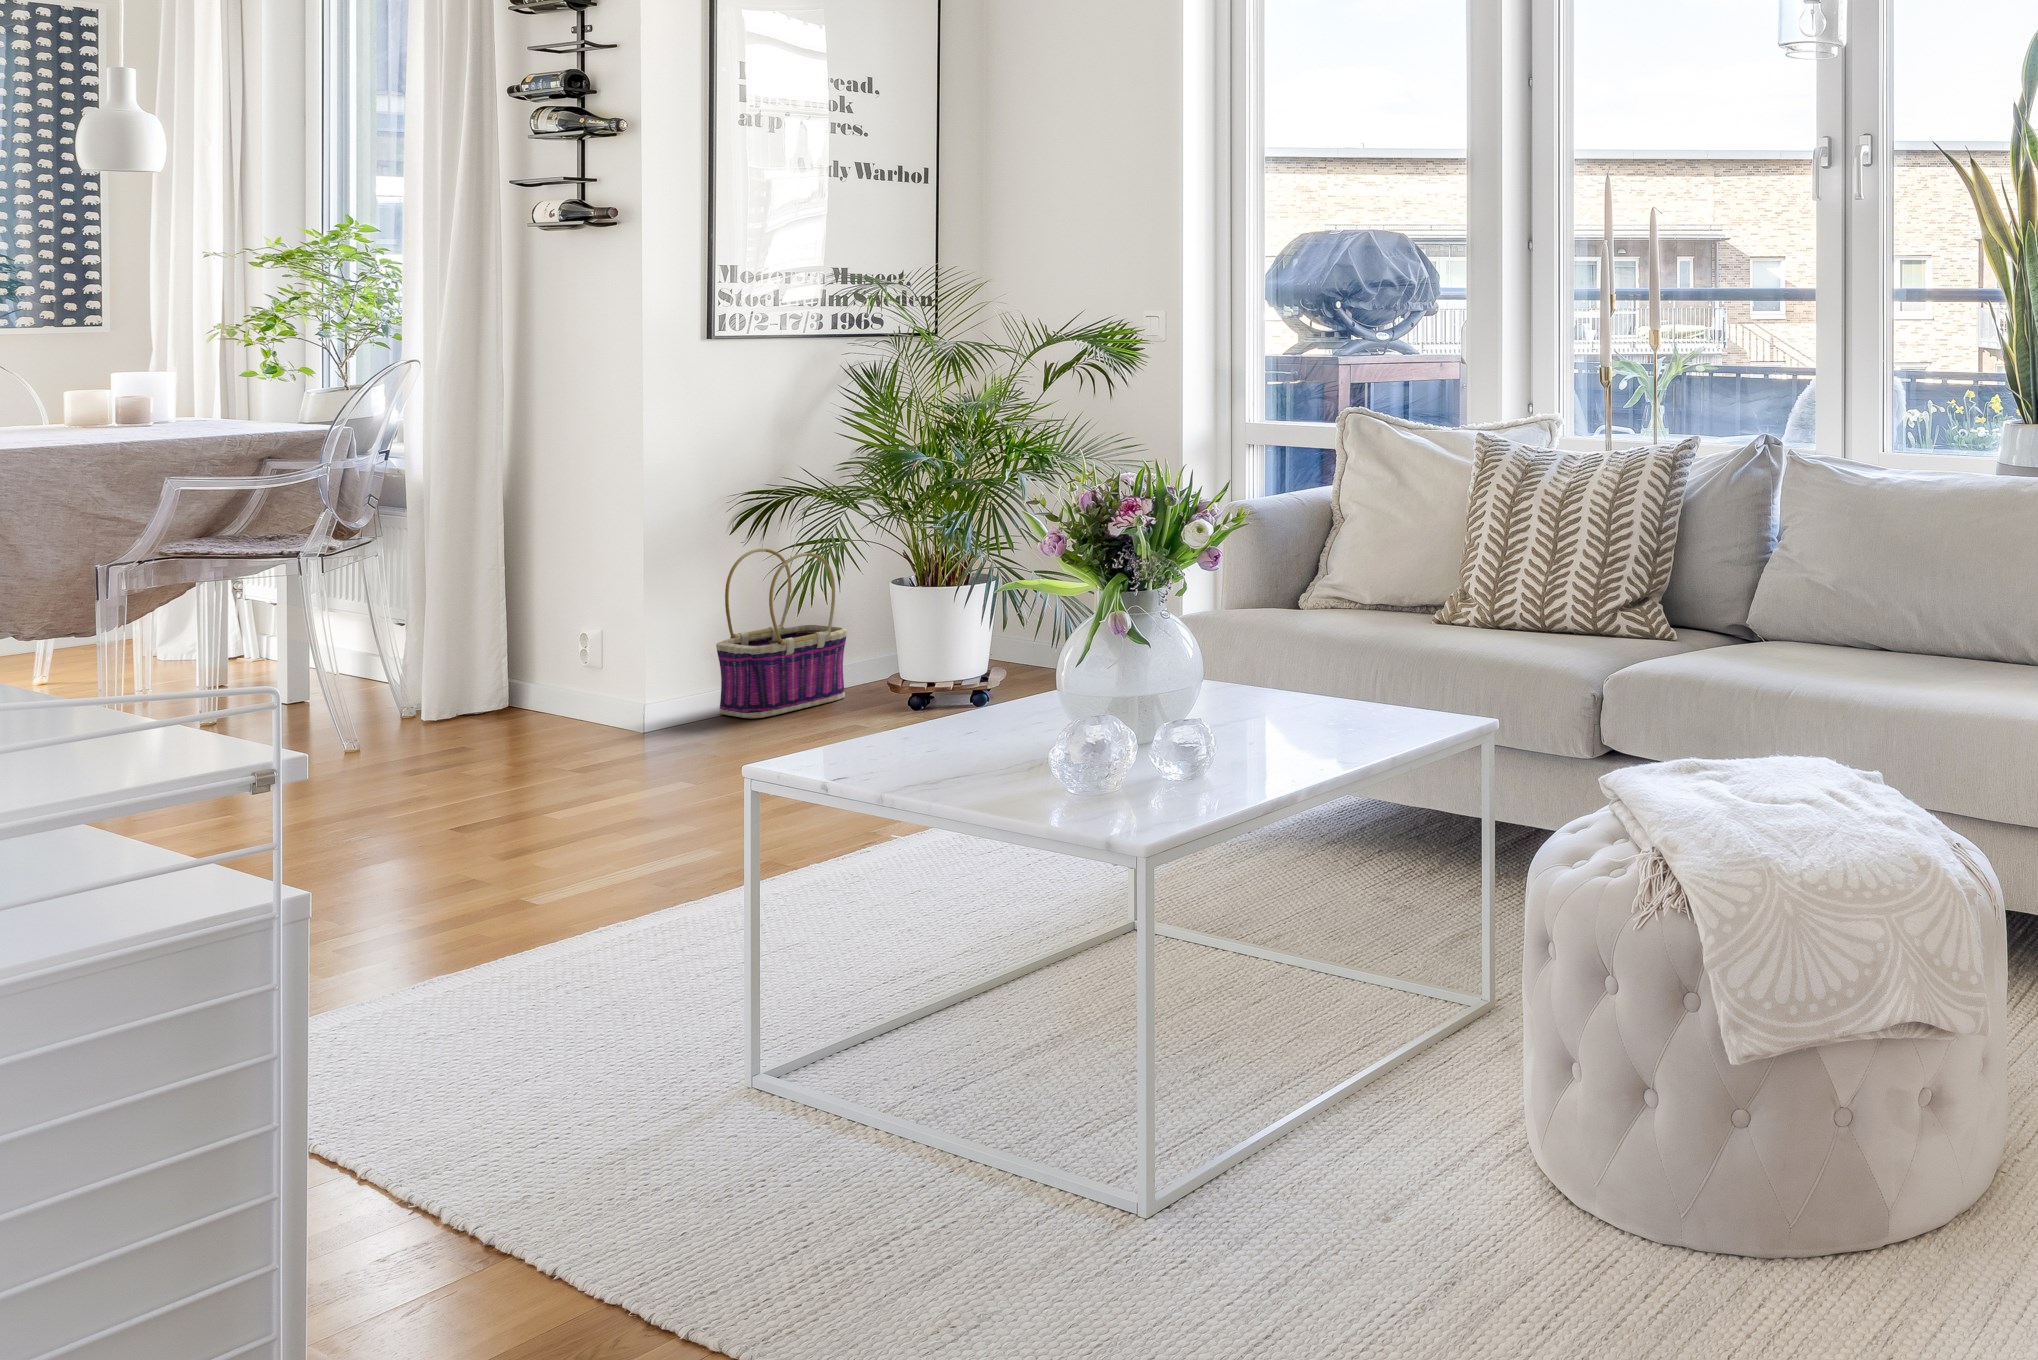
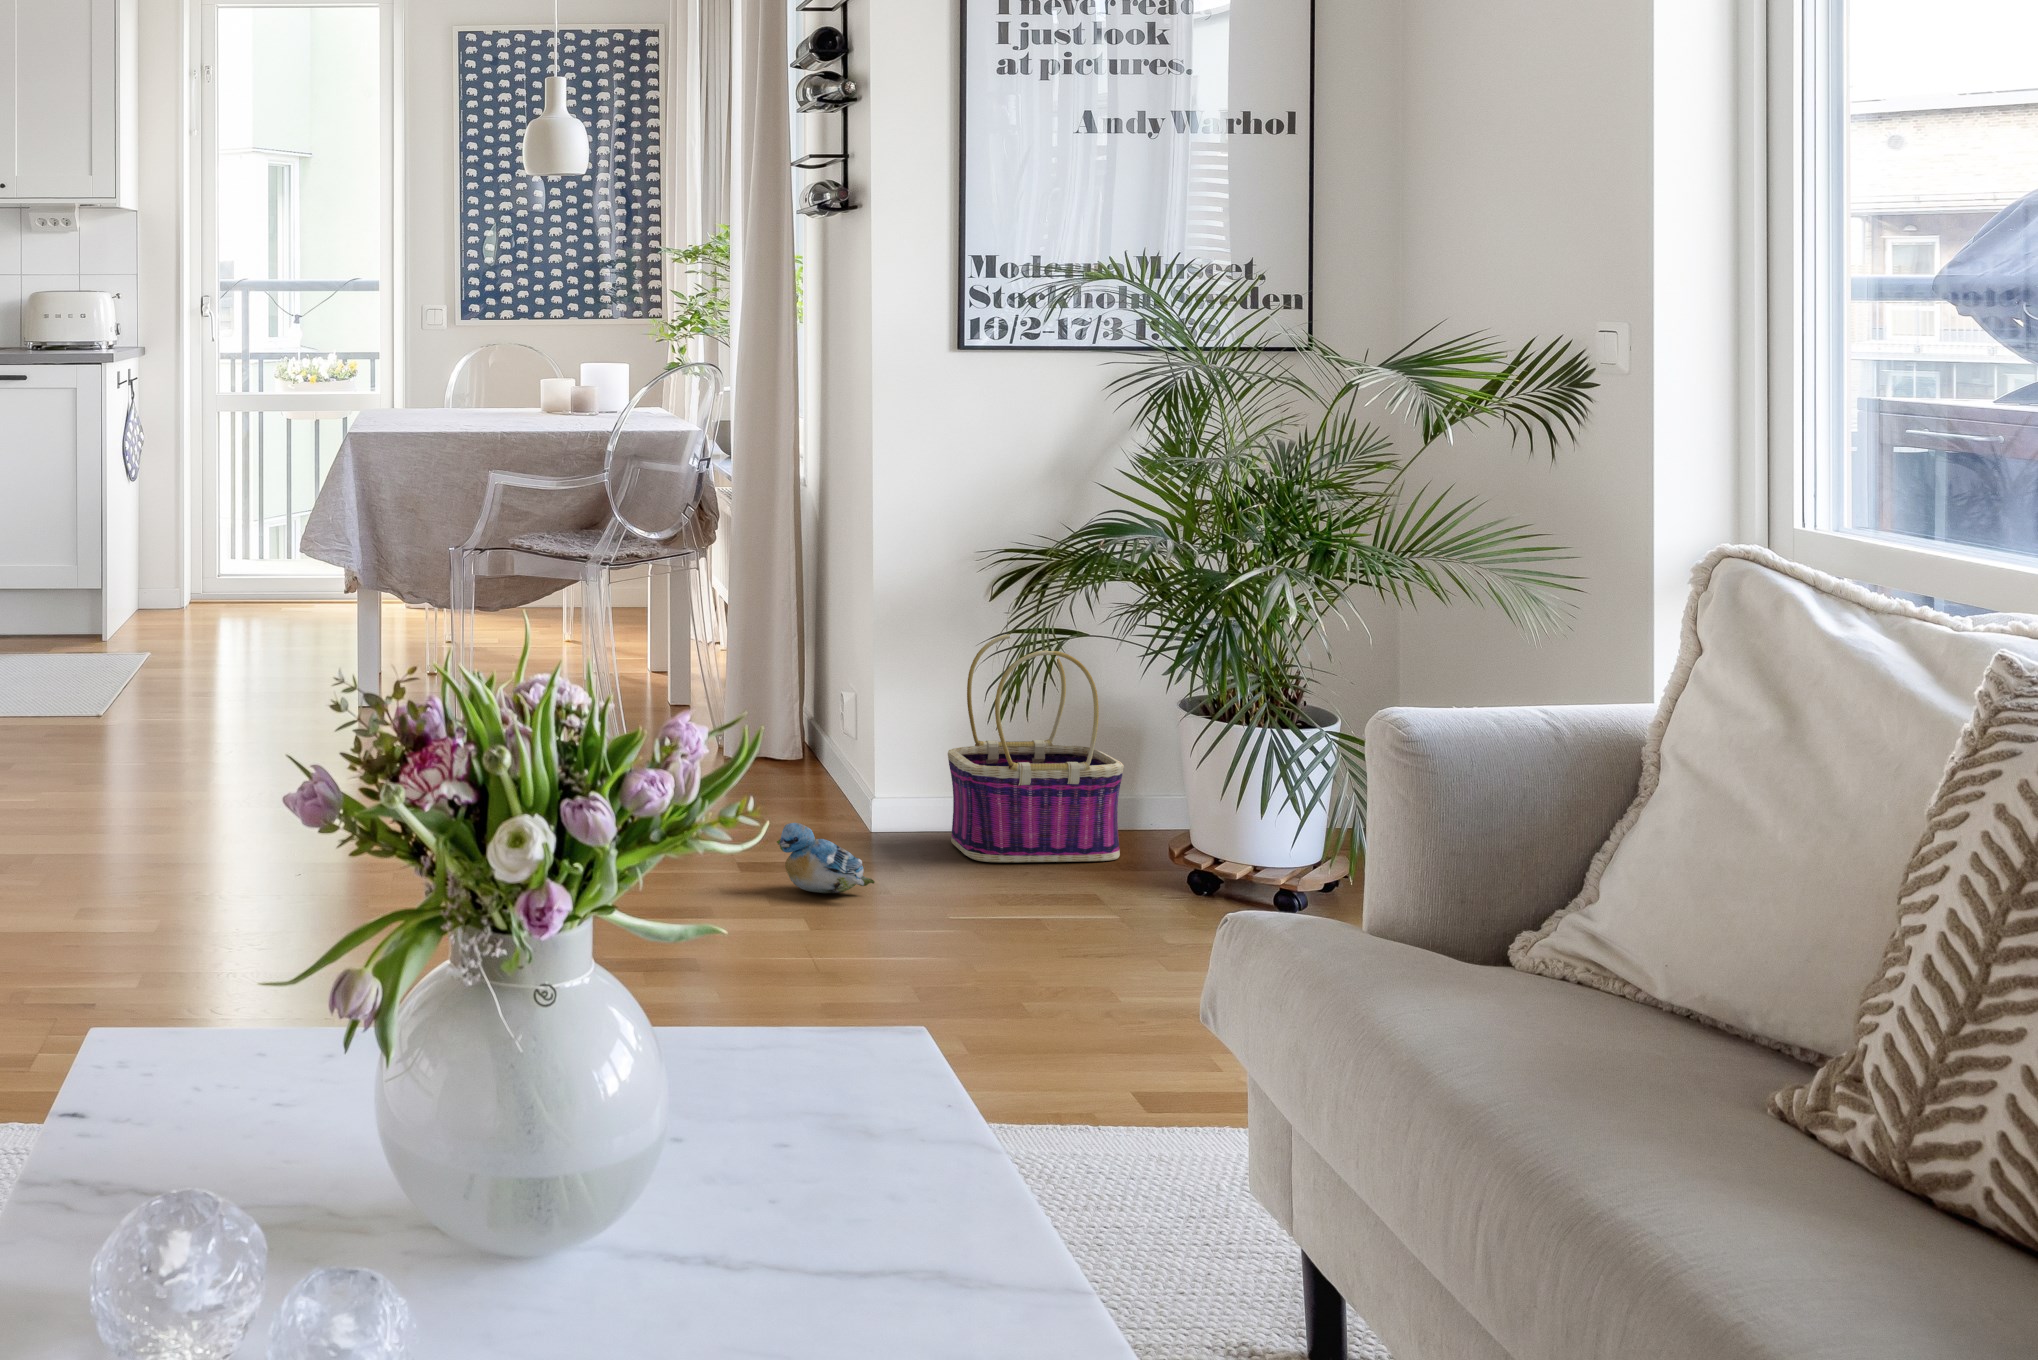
plush toy: none [638,708,716,759] -> present [777,823,875,893]

